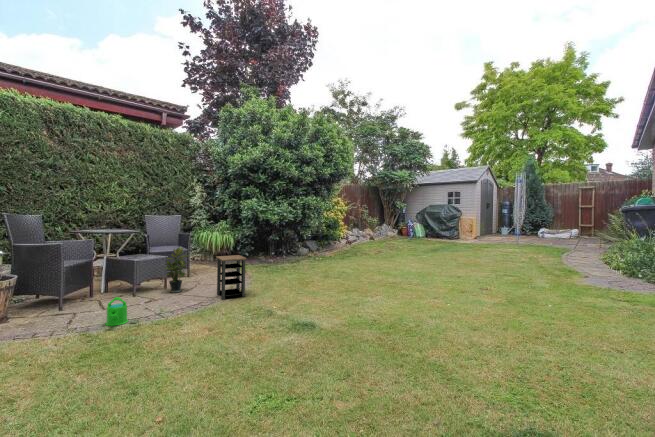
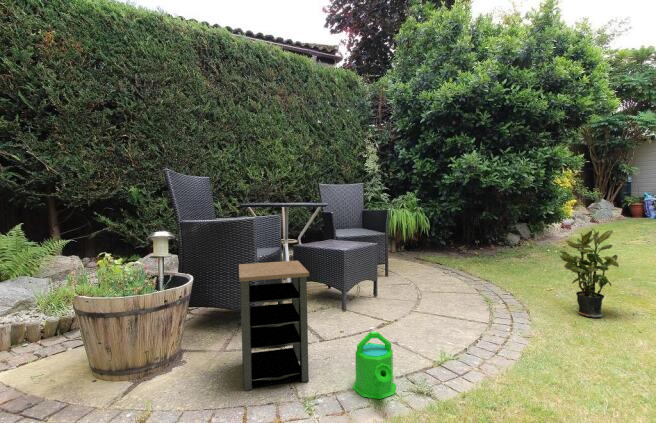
potted plant: present [165,247,189,293] -> present [560,228,619,318]
side table: present [216,255,246,300] -> present [239,261,309,391]

